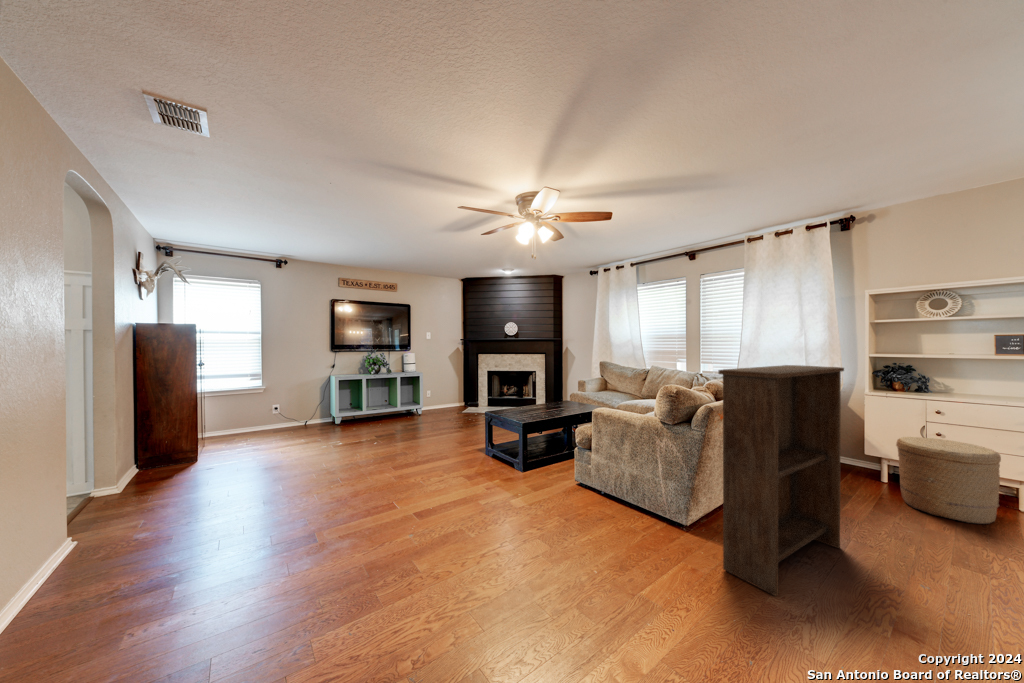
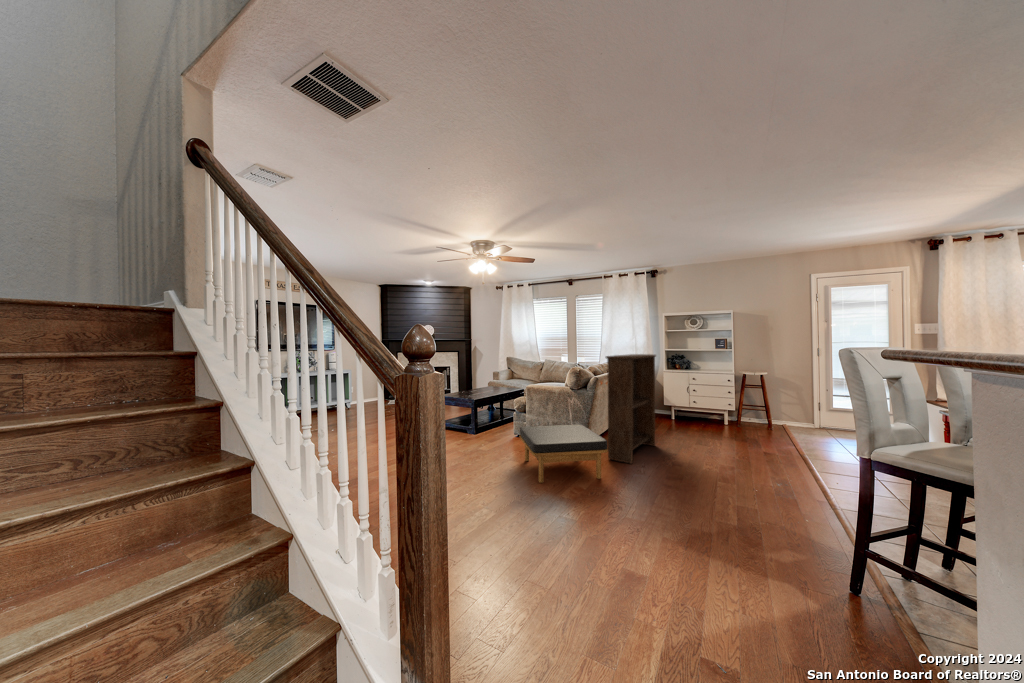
woven basket: present [896,437,1001,524] -> none [677,392,716,431]
ottoman: none [545,483,707,629] -> present [519,425,608,483]

